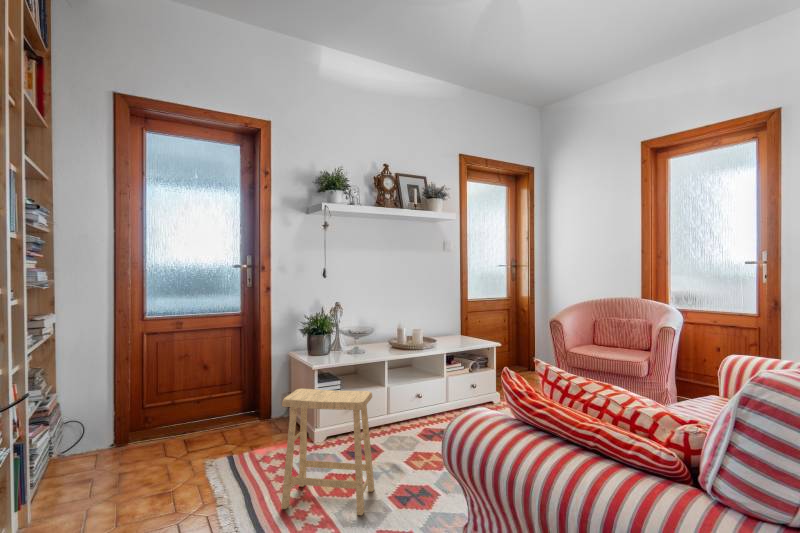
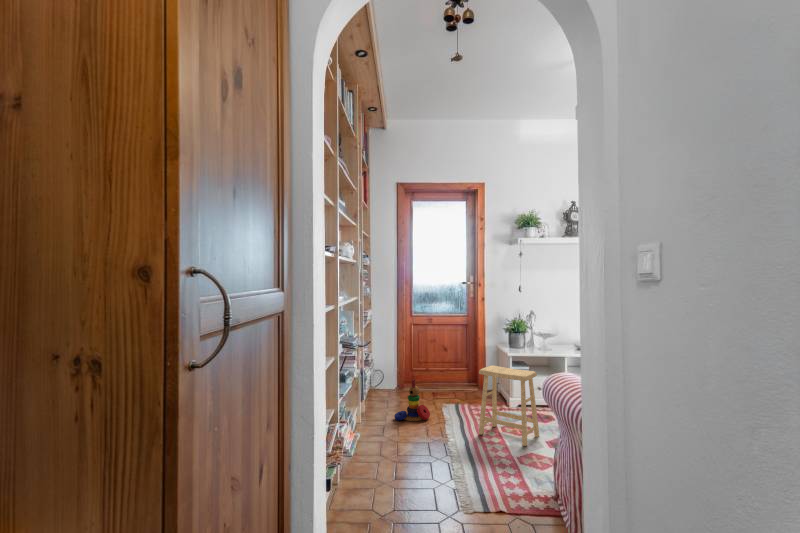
stacking toy: none [114,430,188,514] -> present [394,379,430,421]

